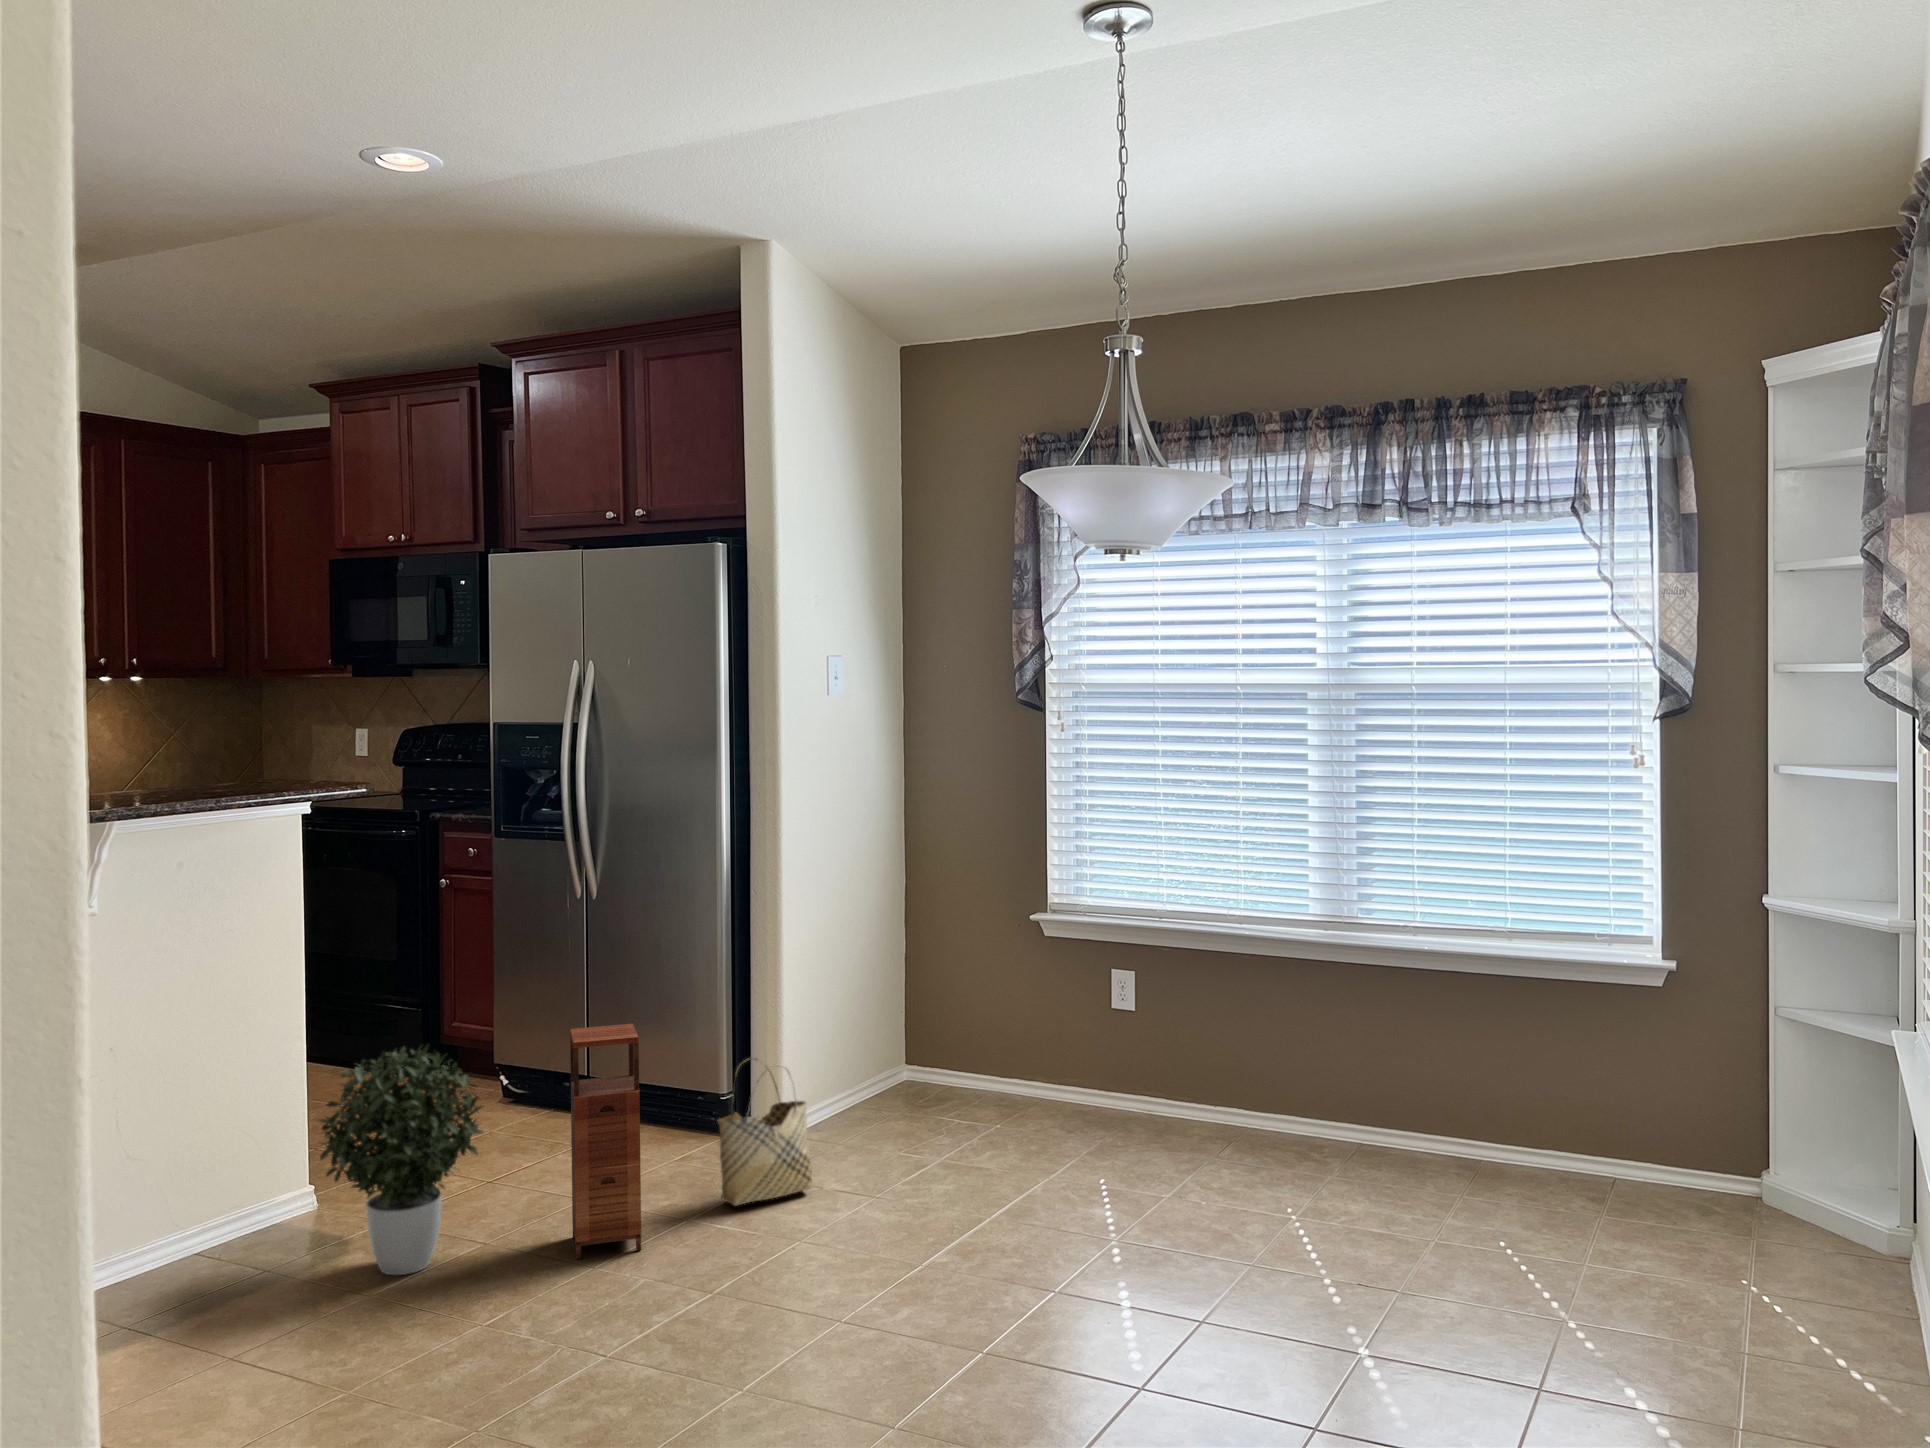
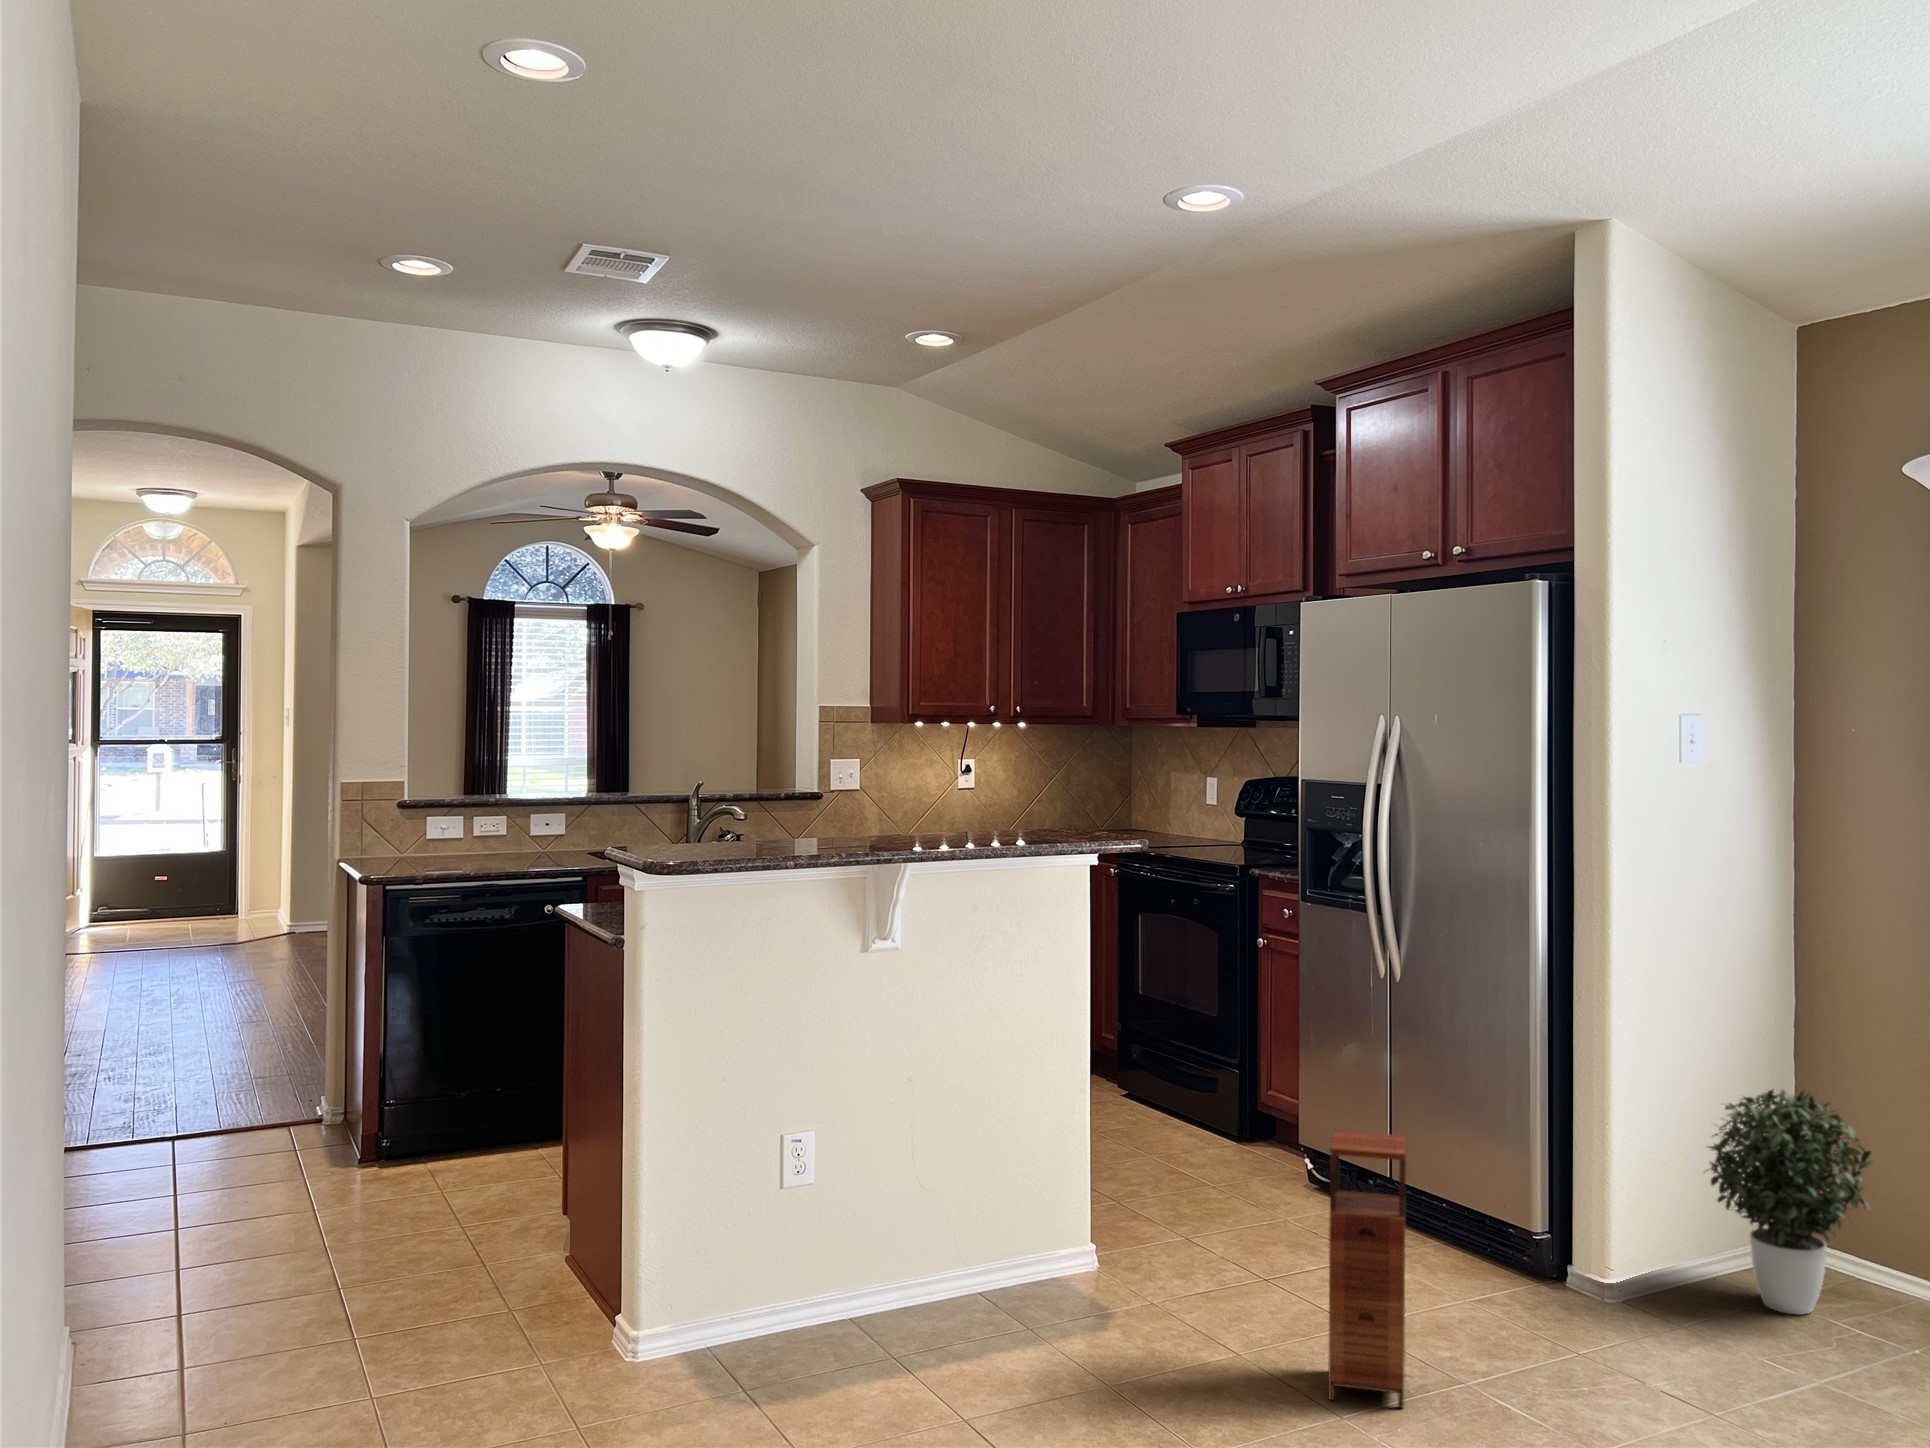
potted plant: present [318,1046,483,1275] -> present [1706,1090,1873,1314]
woven basket: present [718,1058,812,1206] -> none [1509,1199,1632,1381]

